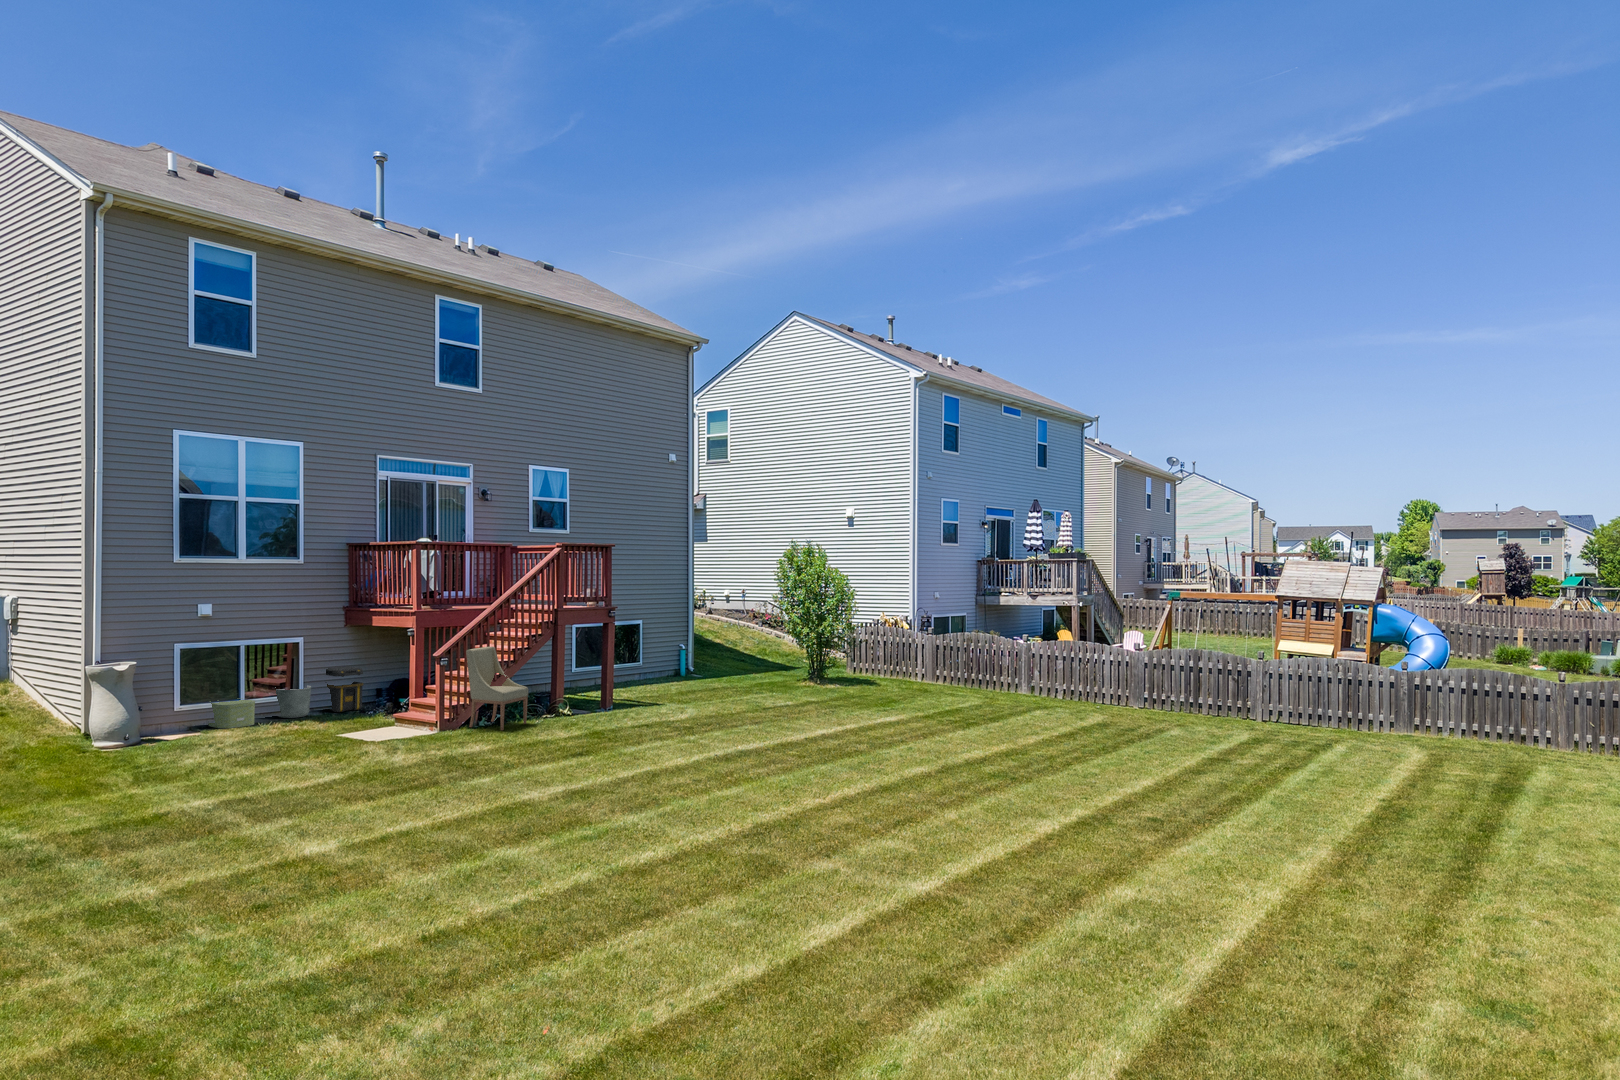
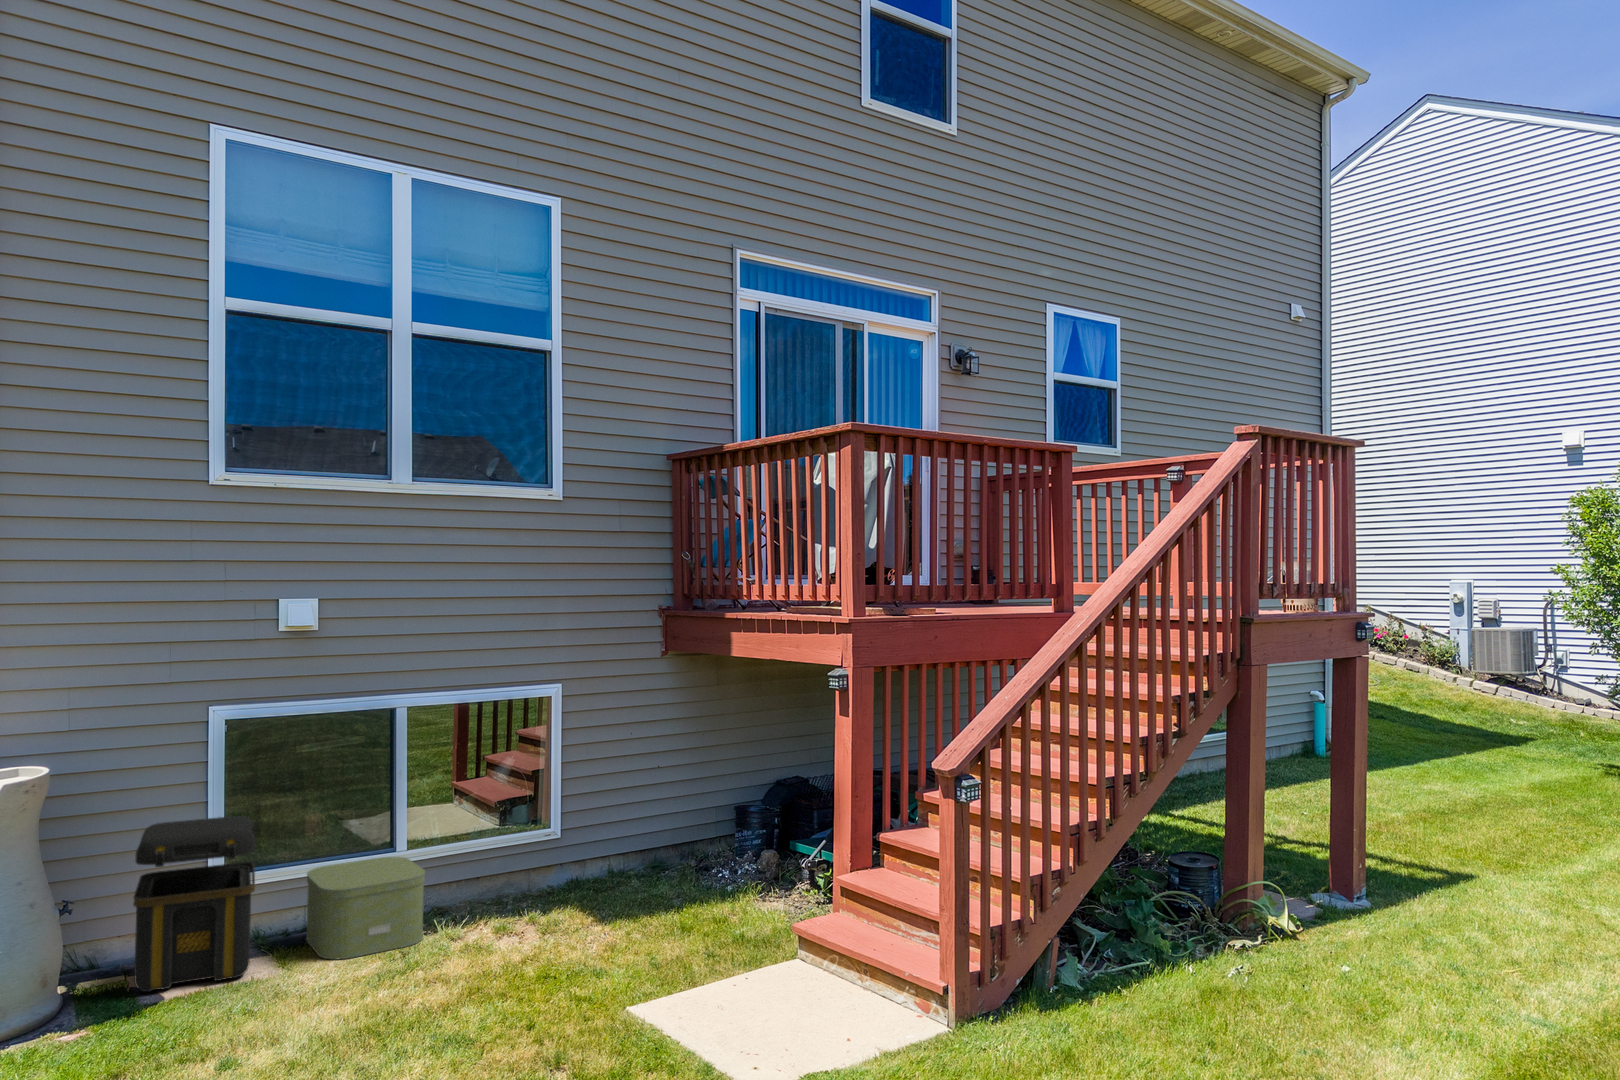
chair: present [466,646,528,730] -> none [1029,732,1232,1057]
toolbox: present [324,666,364,712] -> present [133,816,255,992]
planter: present [276,686,311,718] -> none [490,815,579,913]

